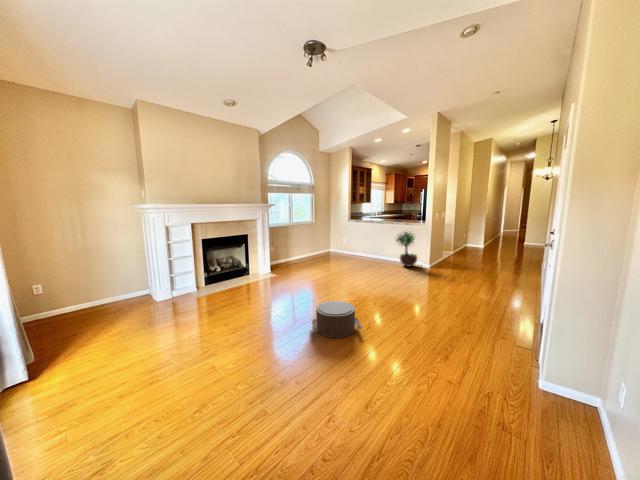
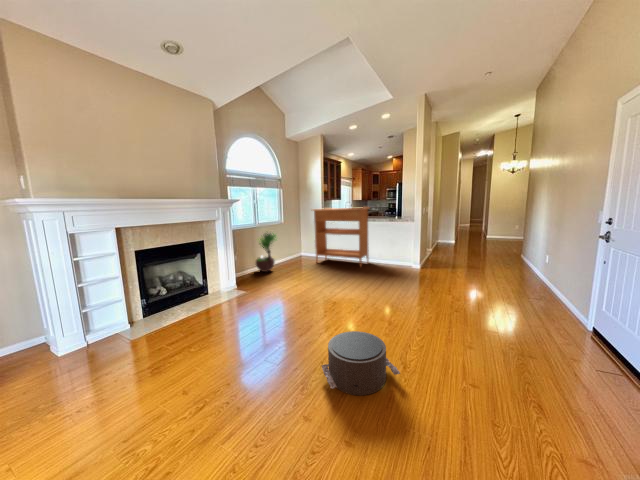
console table: none [337,211,389,264] -> present [313,207,369,266]
potted tree: present [396,232,417,267] -> present [256,233,276,272]

